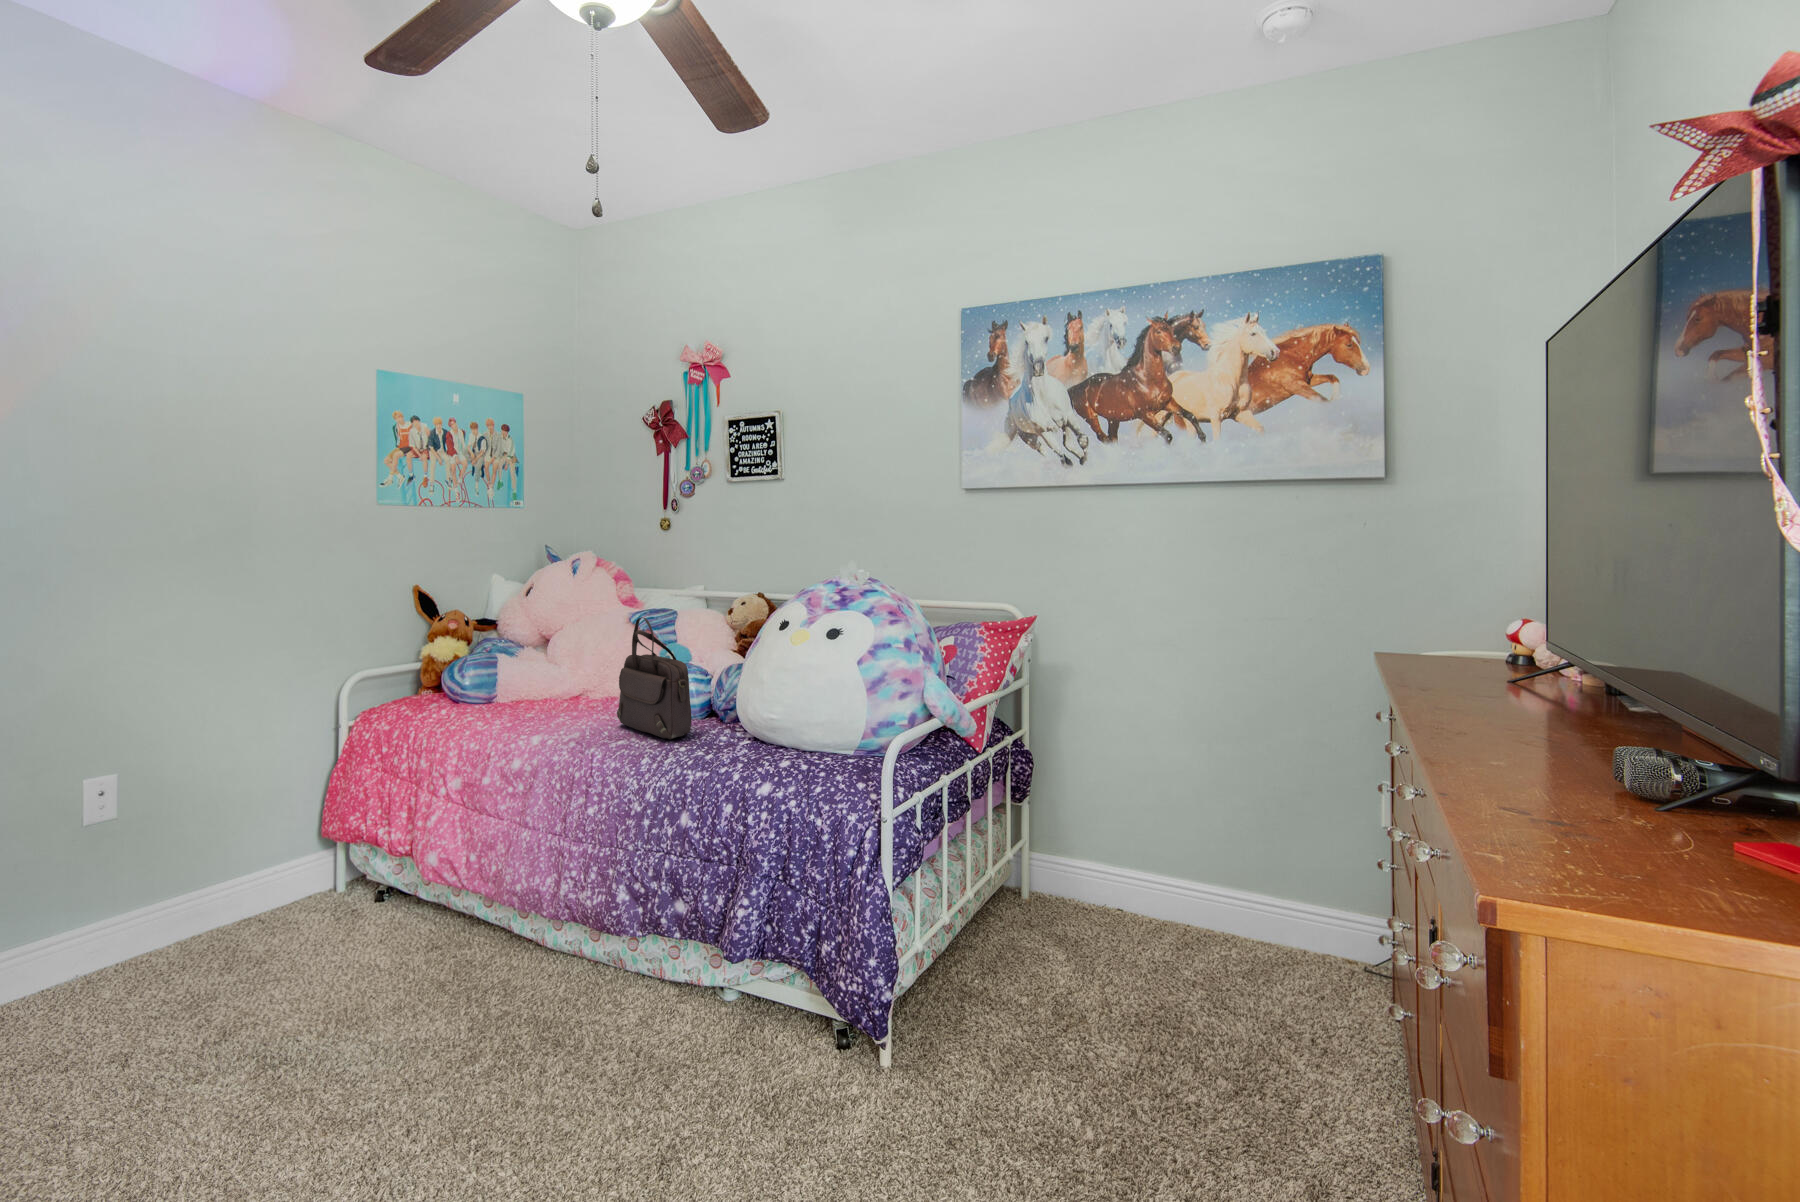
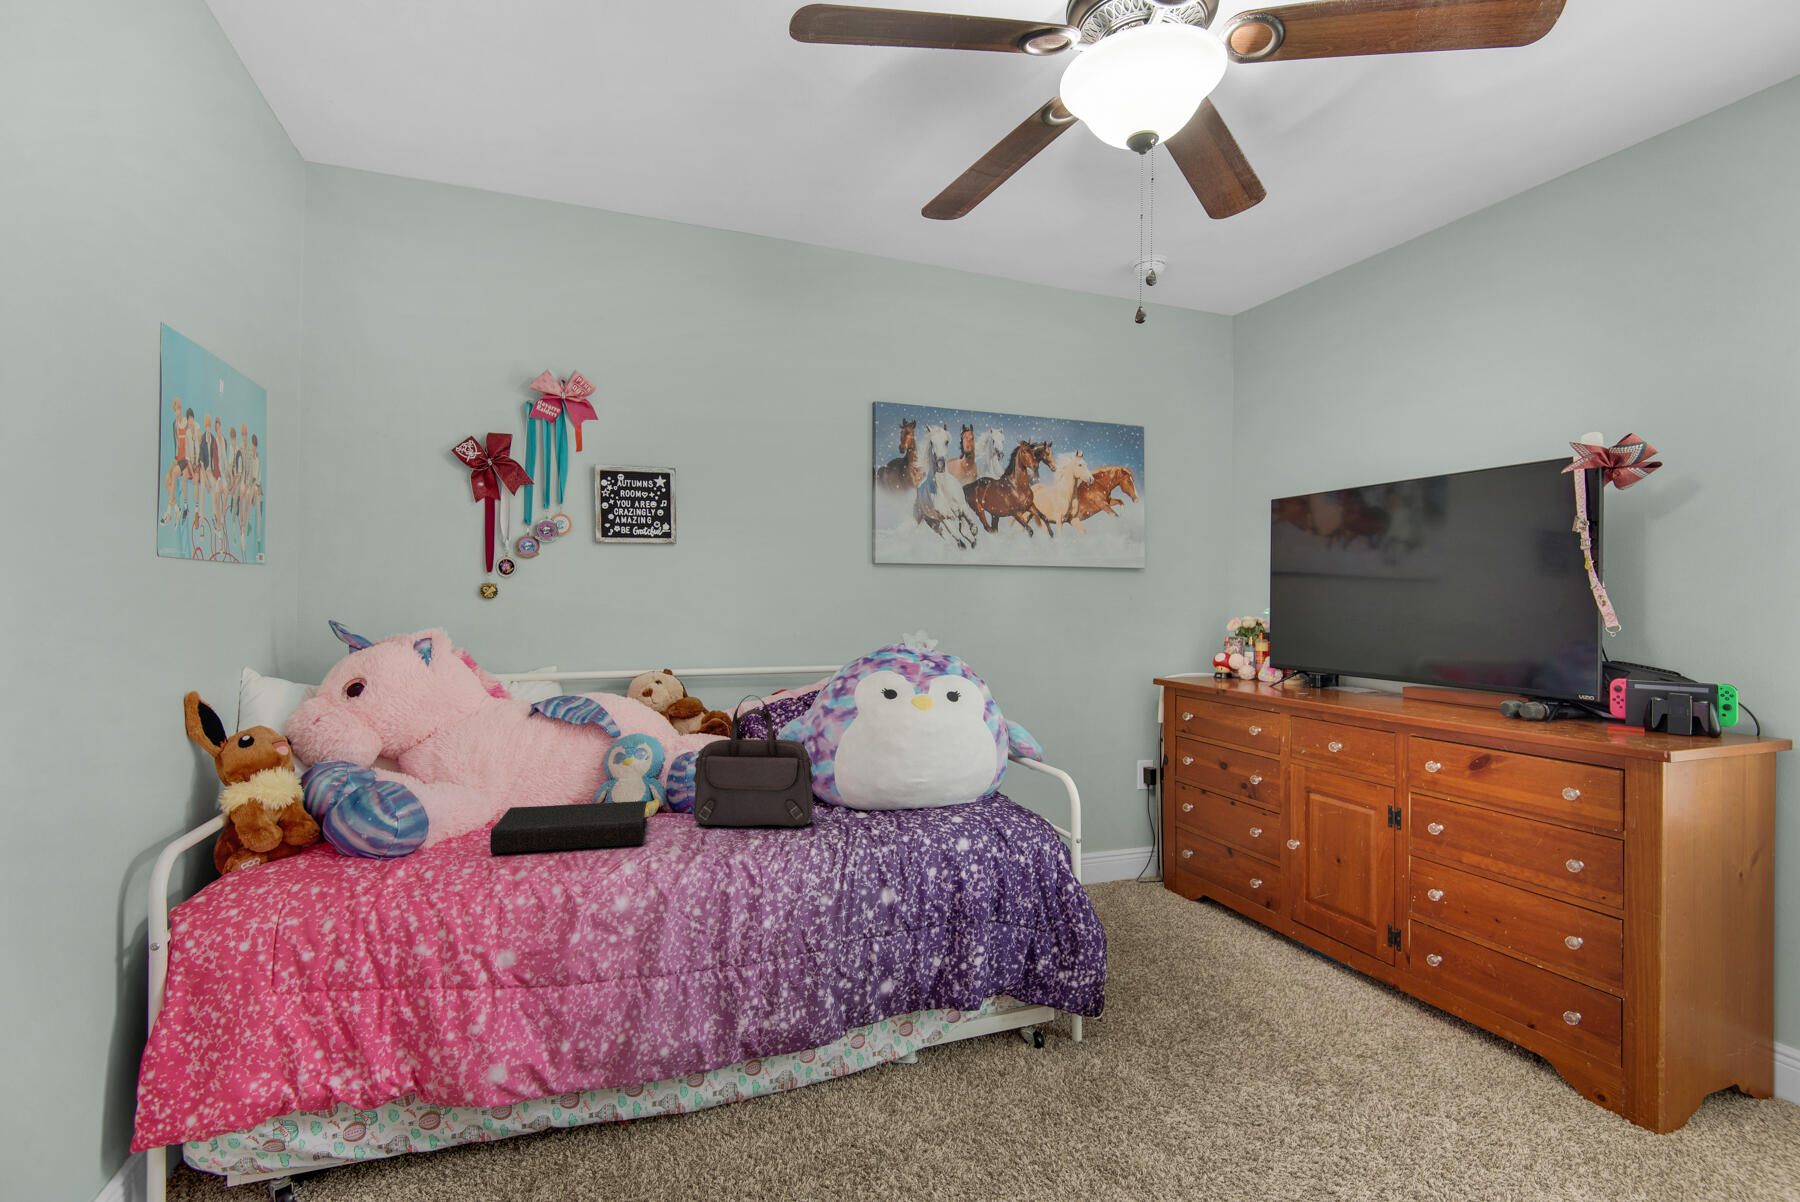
book: none [482,688,614,730] -> present [490,801,647,853]

